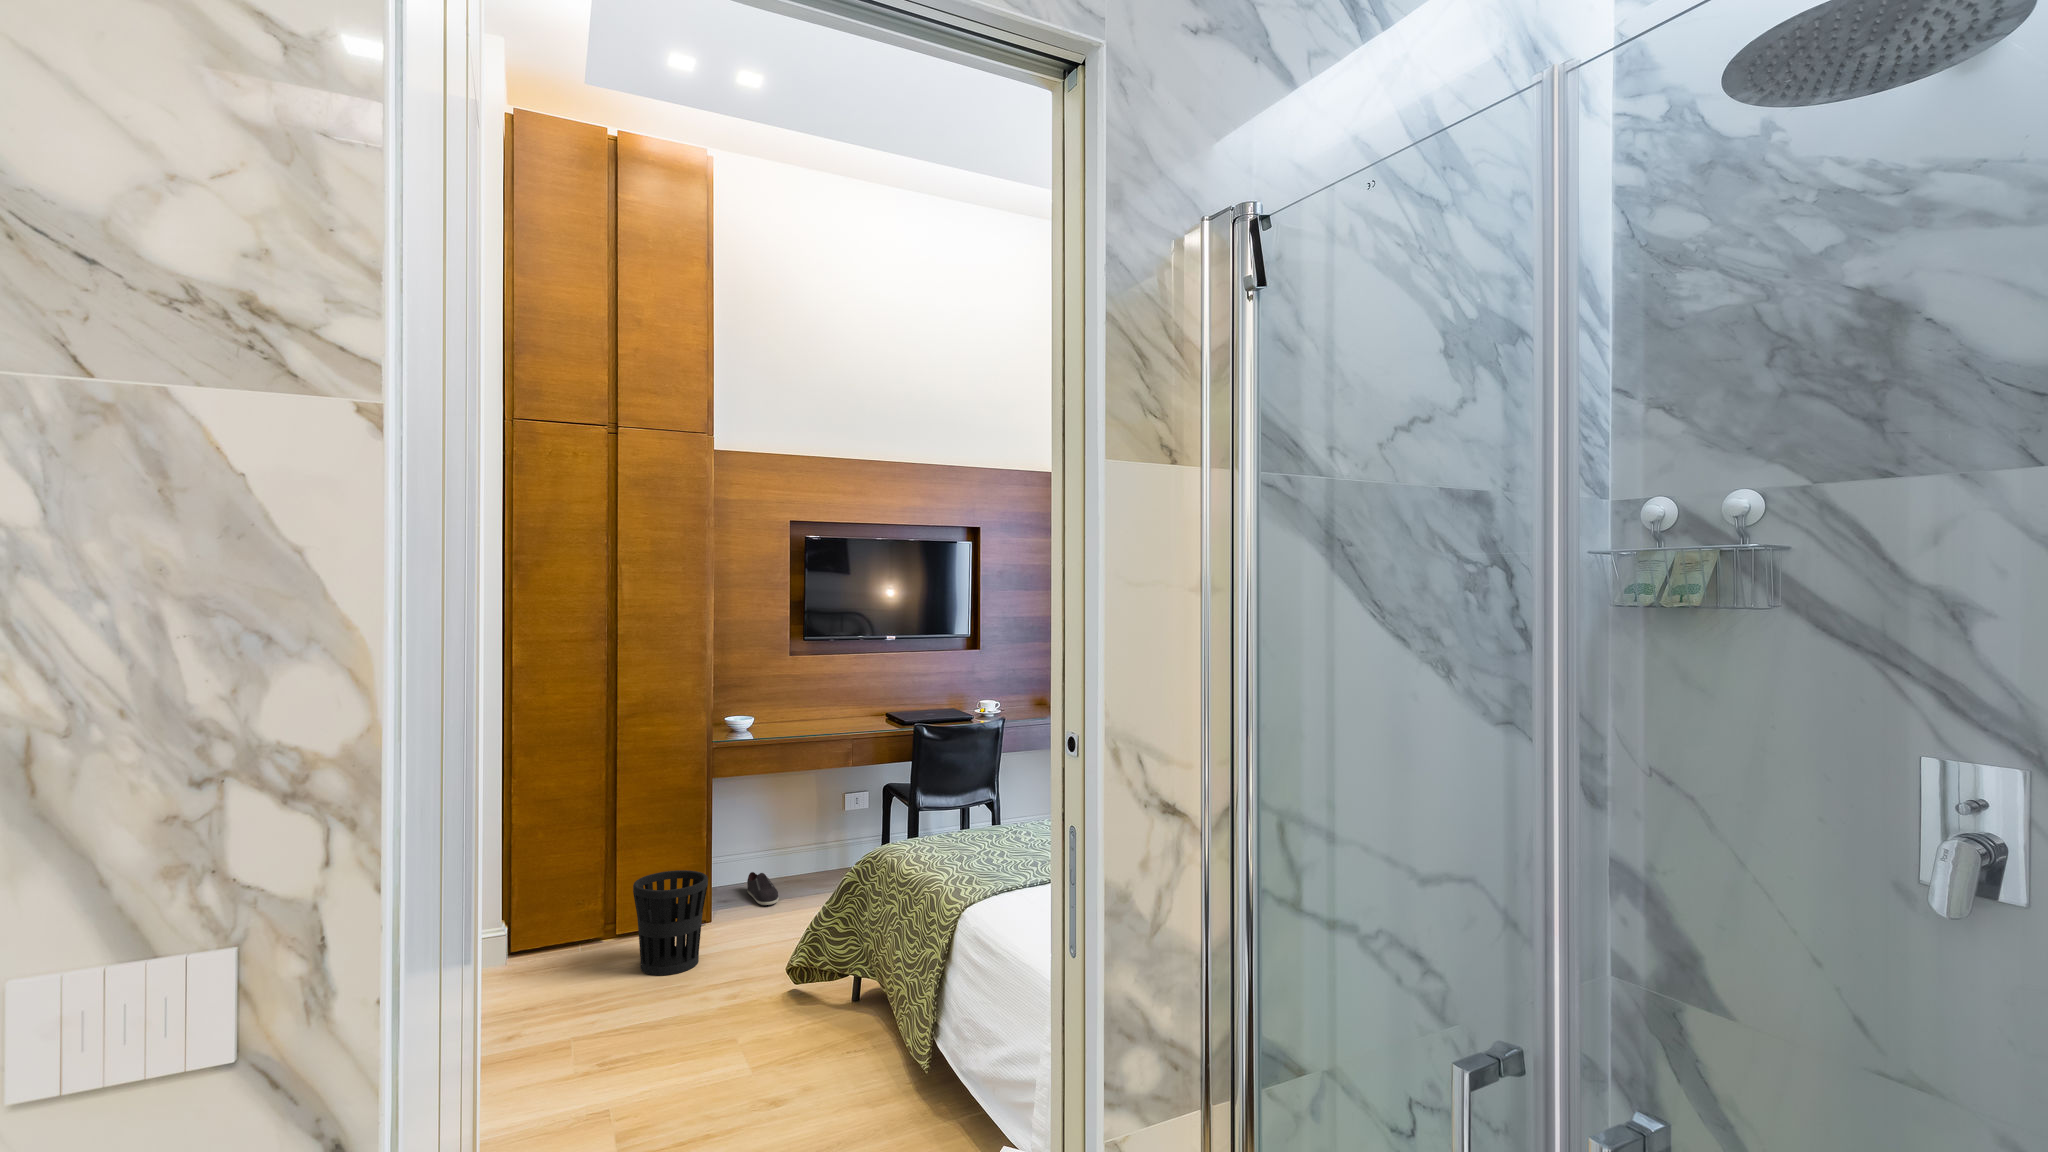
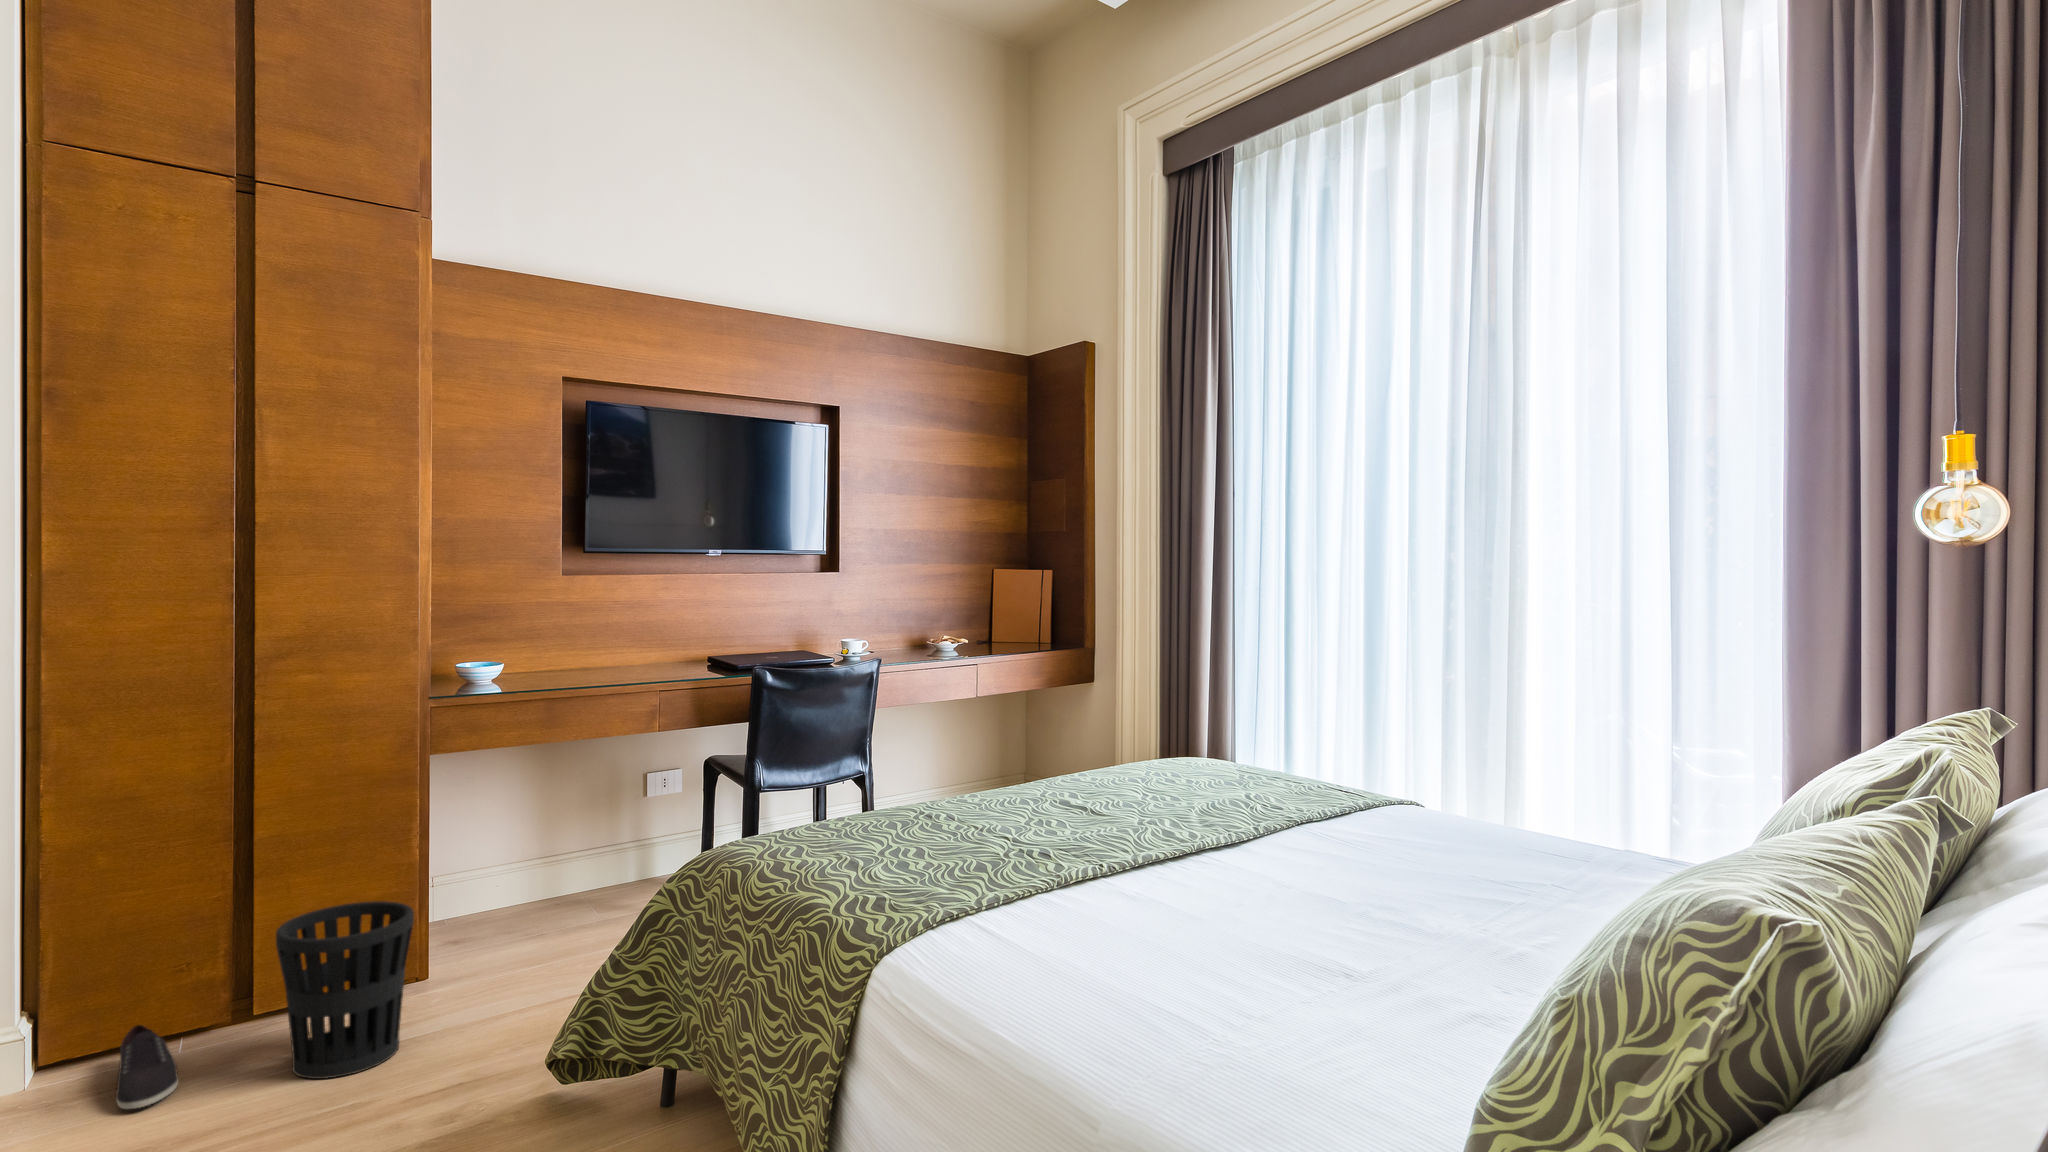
shoe: present [747,872,779,905] -> present [116,1025,179,1109]

